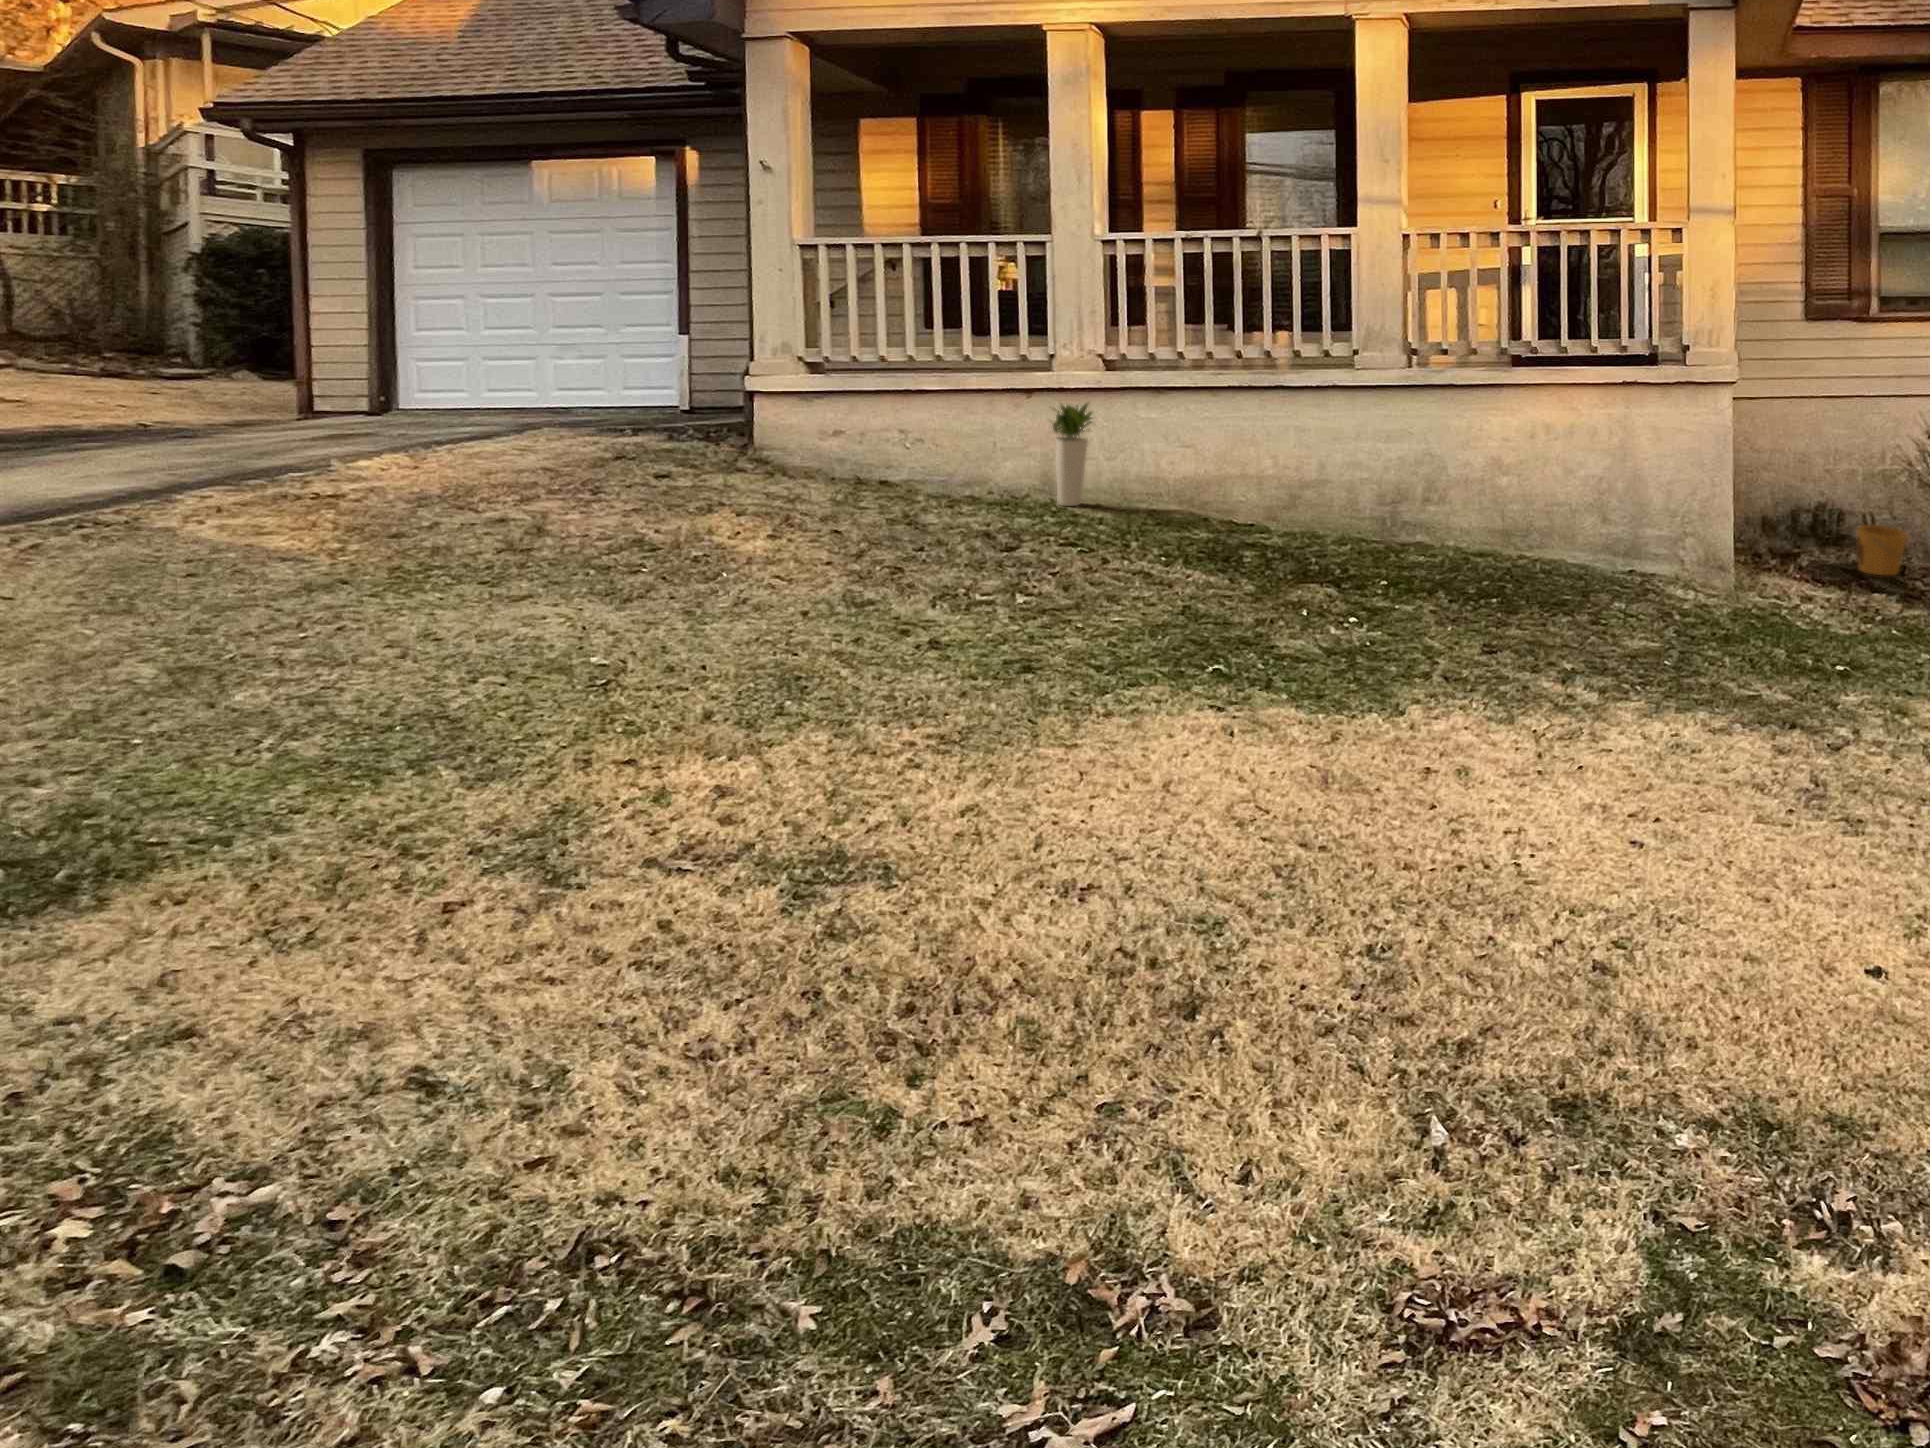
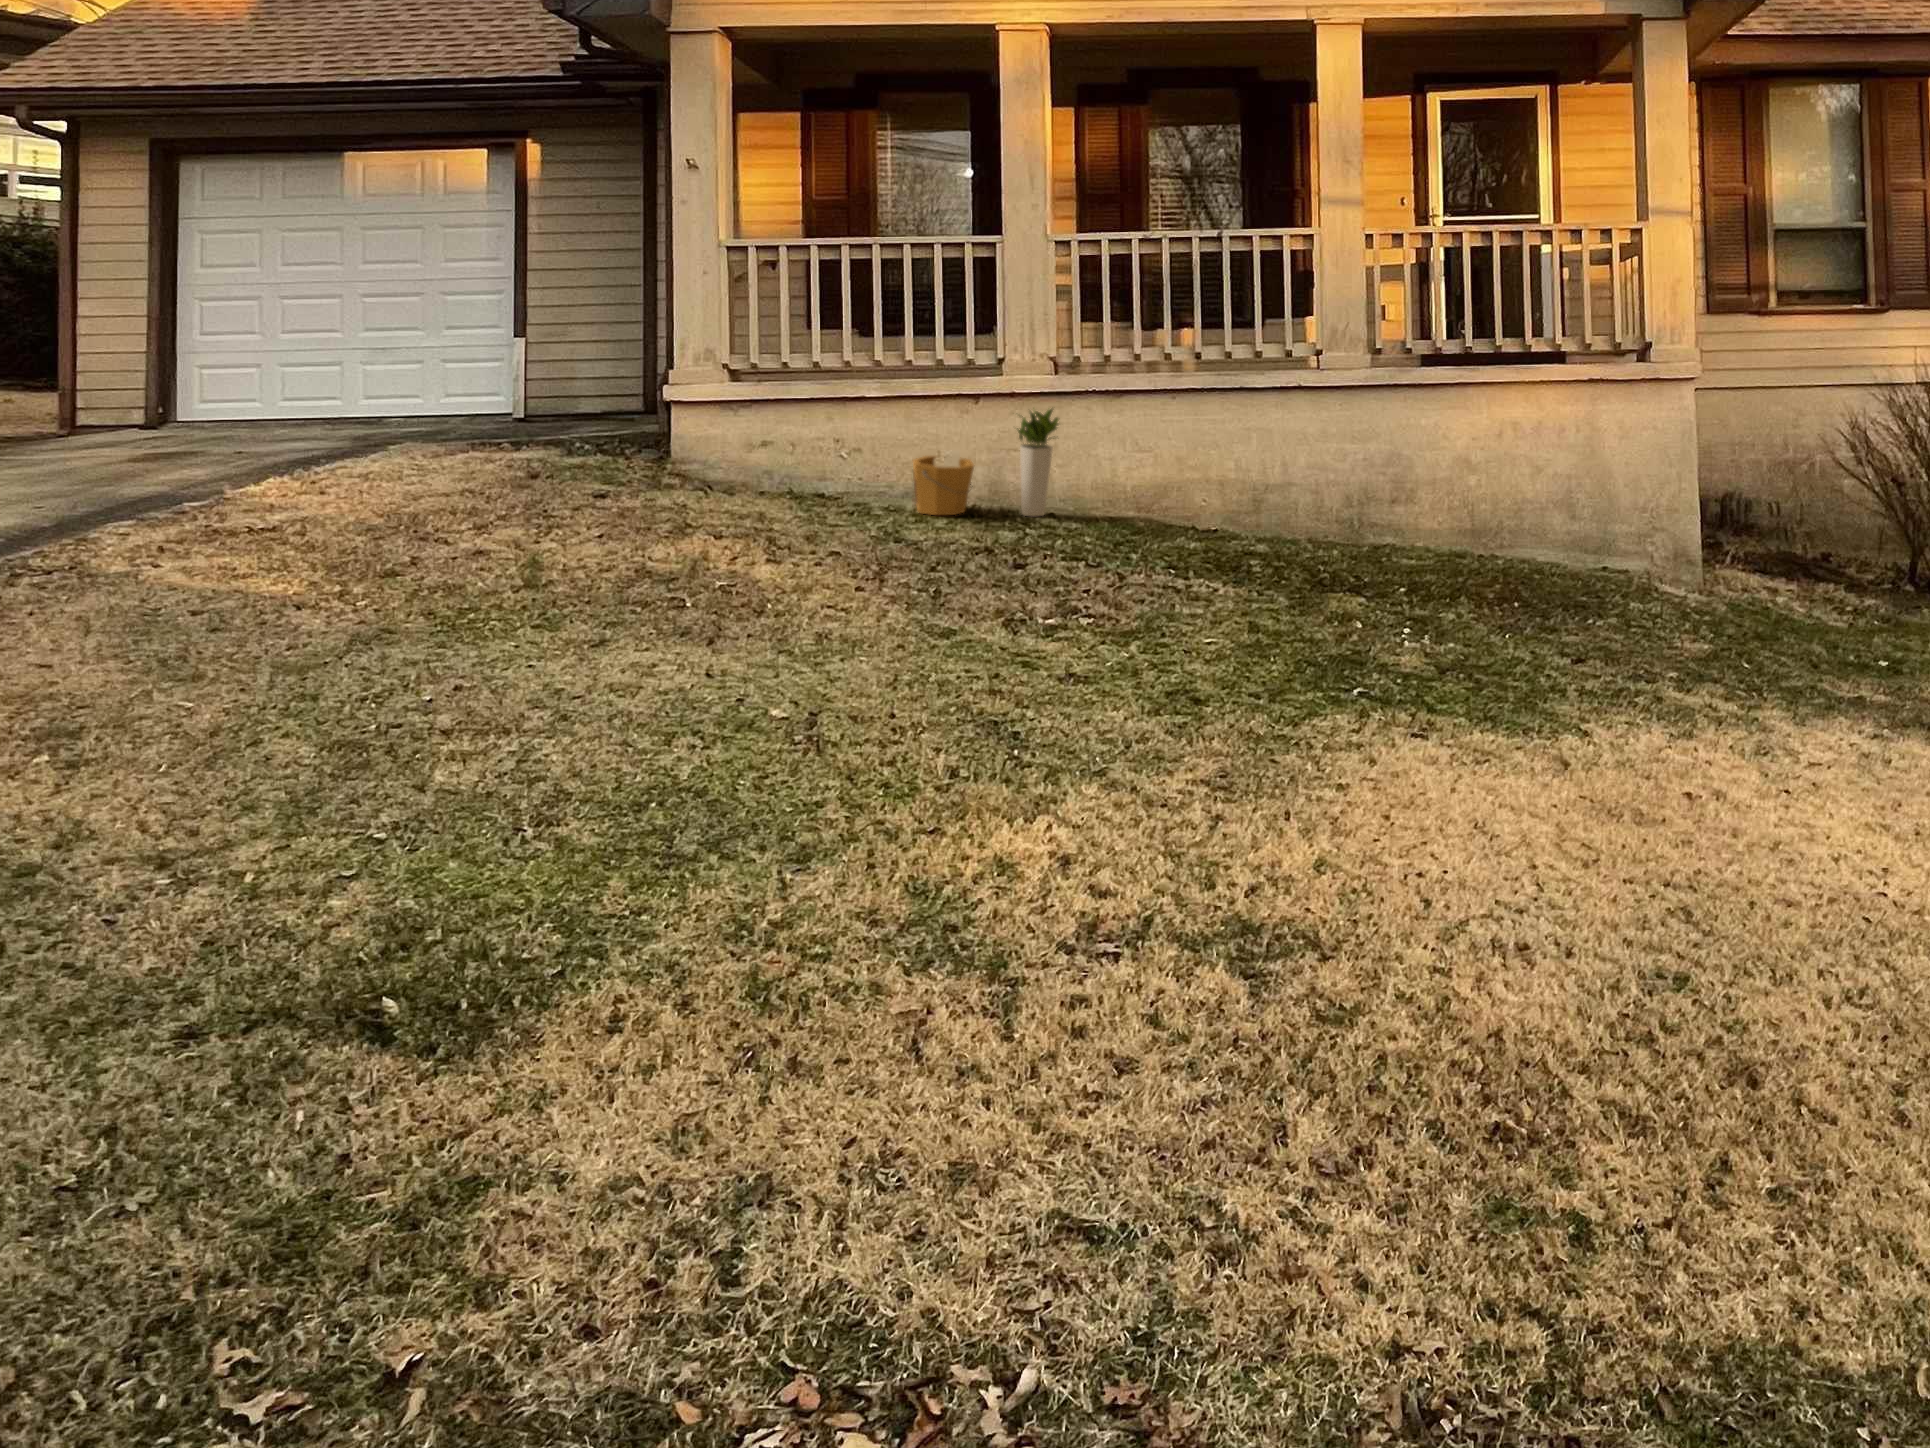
bucket: present [1857,525,1908,575] -> present [913,456,974,515]

